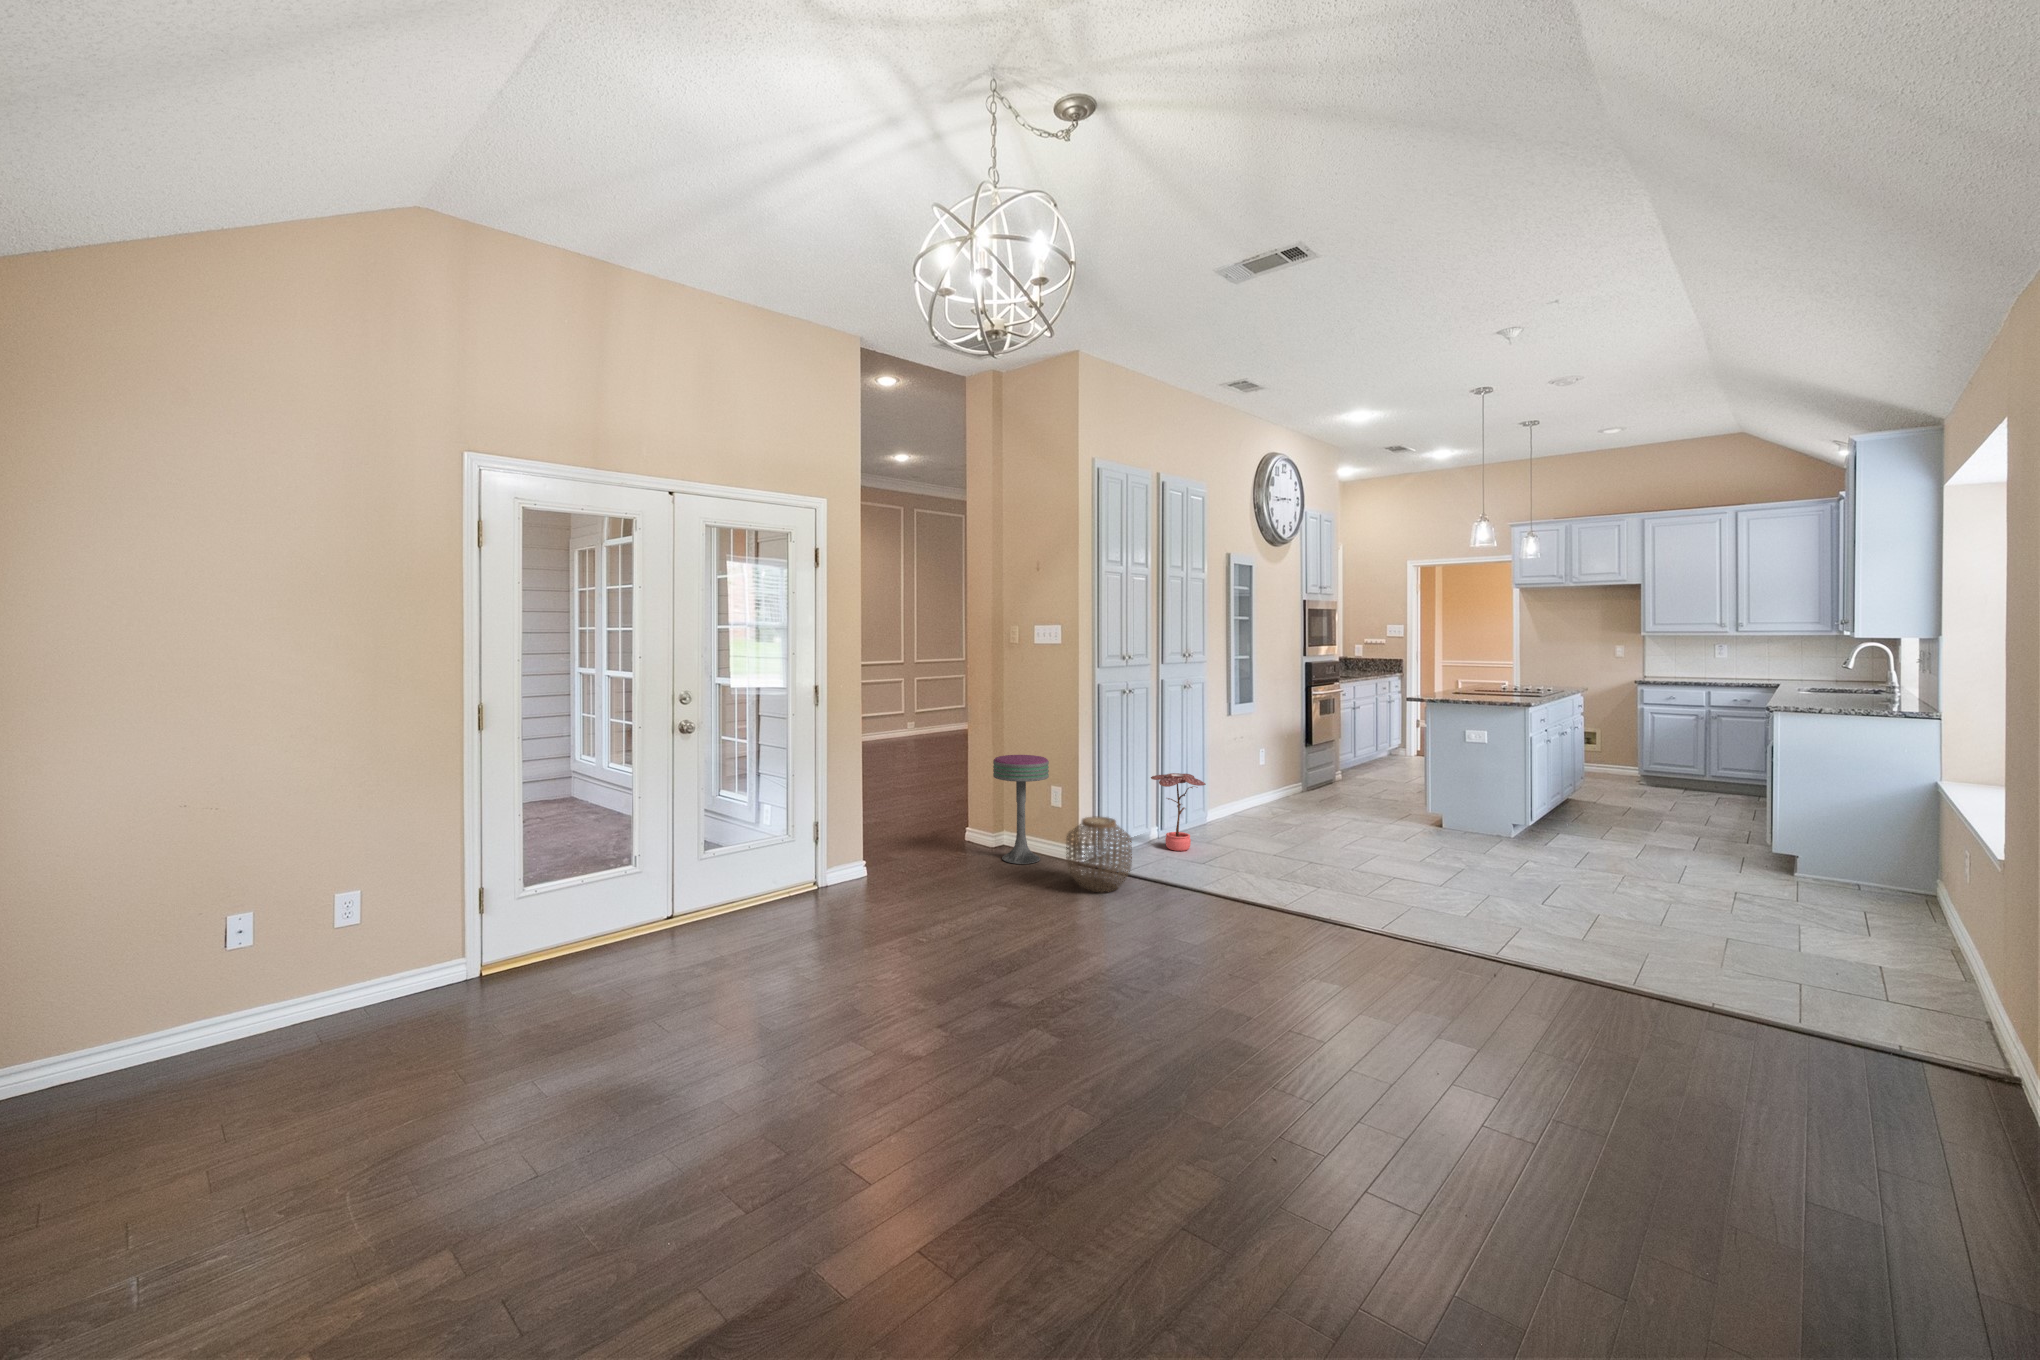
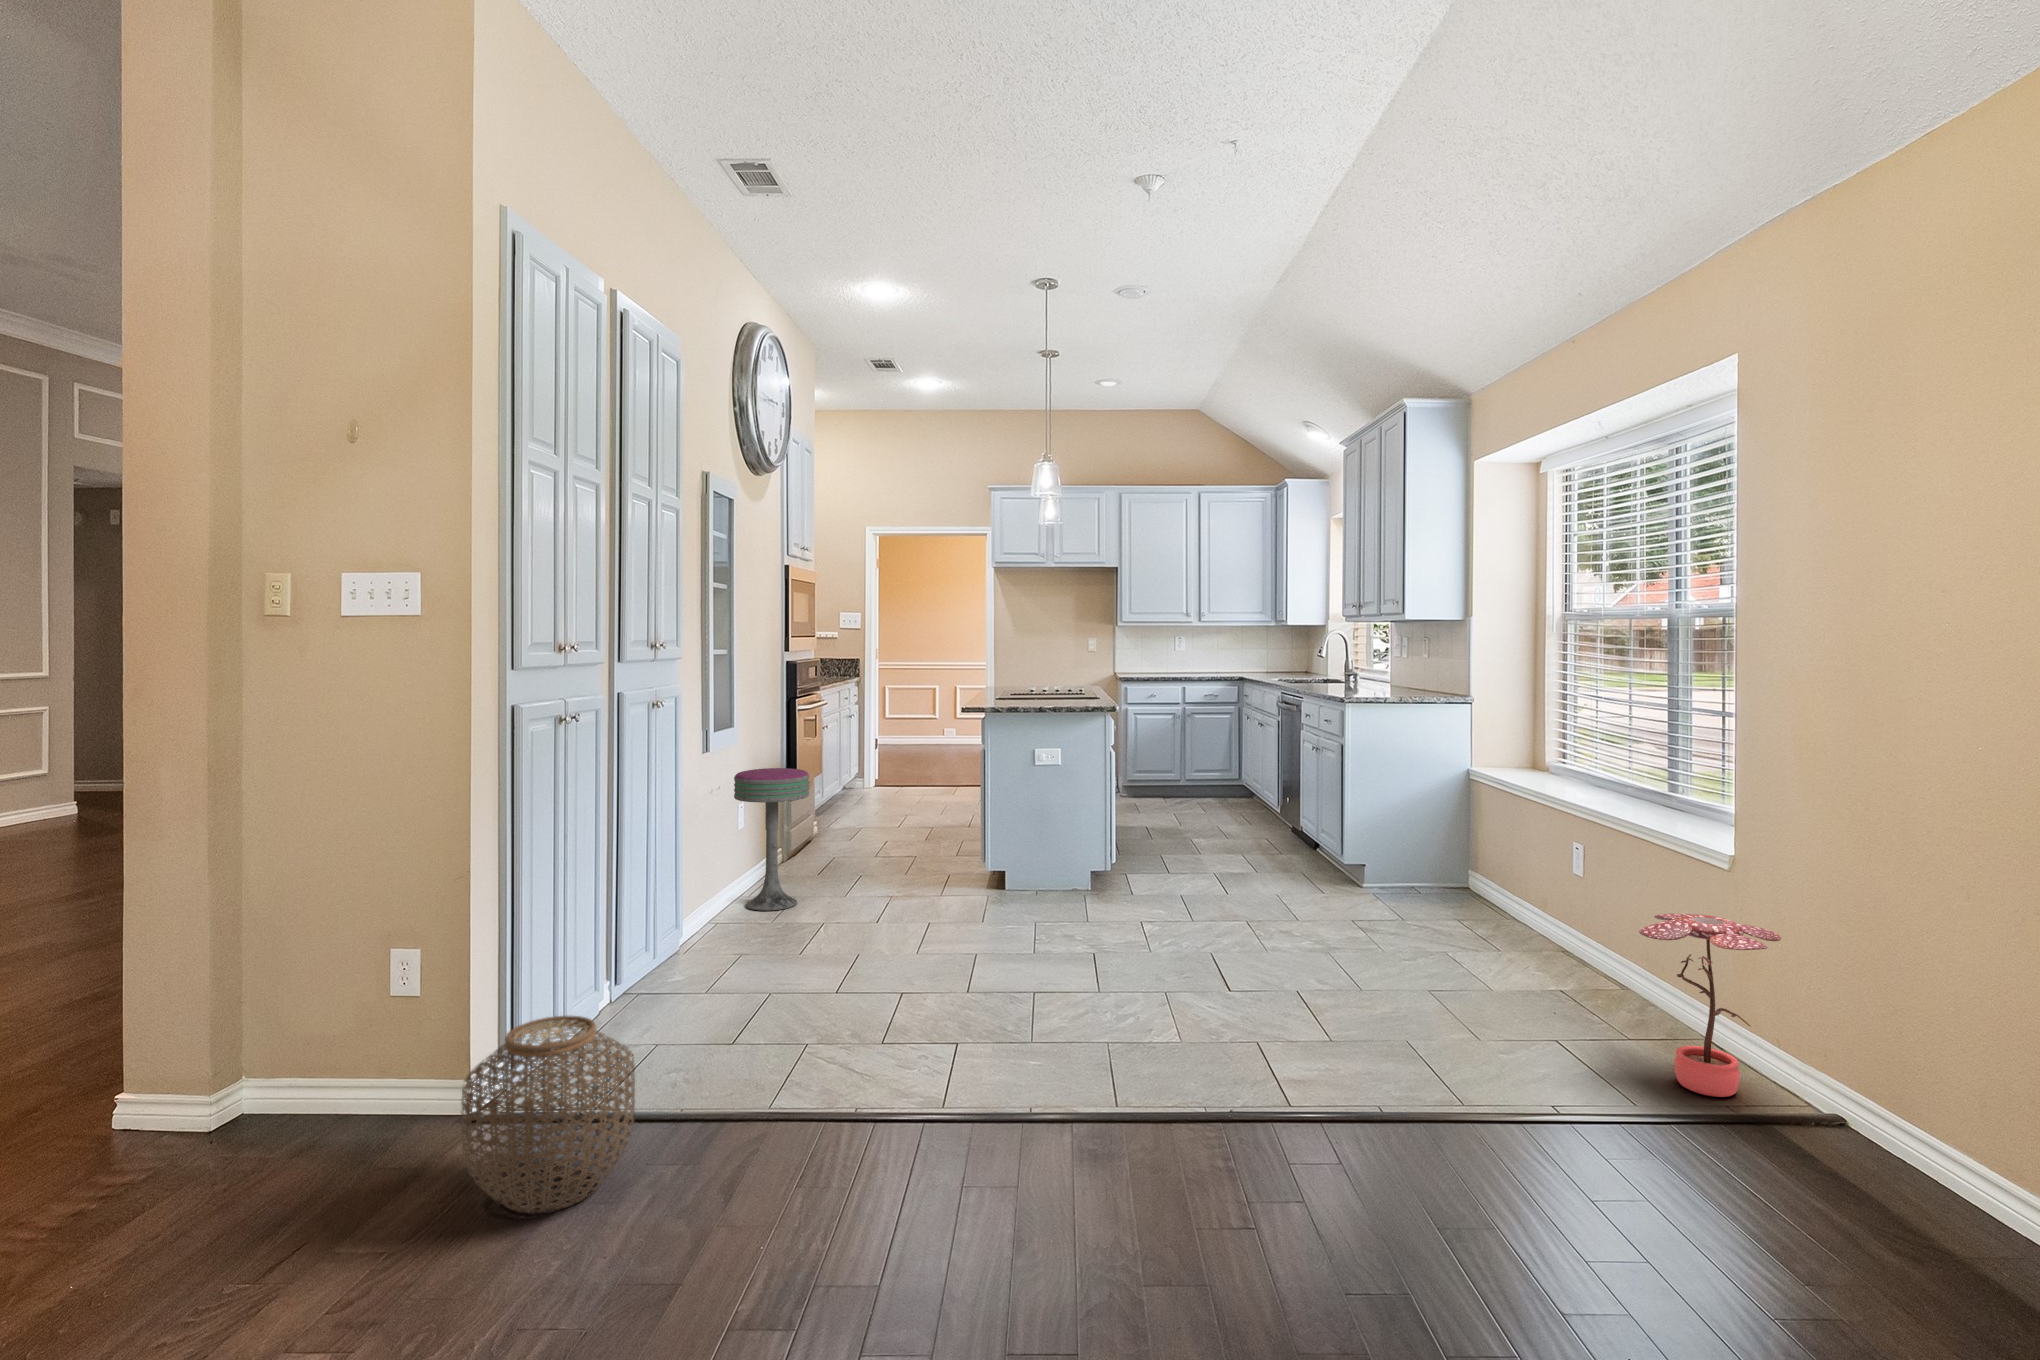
bar stool: present [993,755,1049,864] -> present [734,768,809,911]
potted plant: present [1151,773,1206,851] -> present [1639,913,1781,1097]

